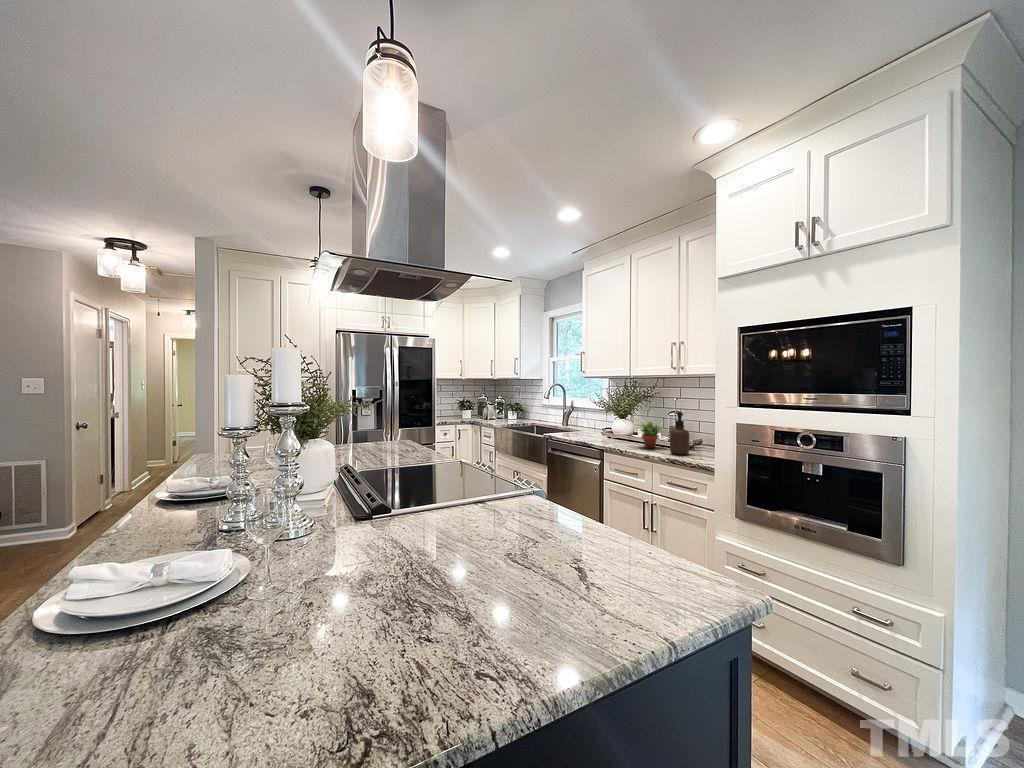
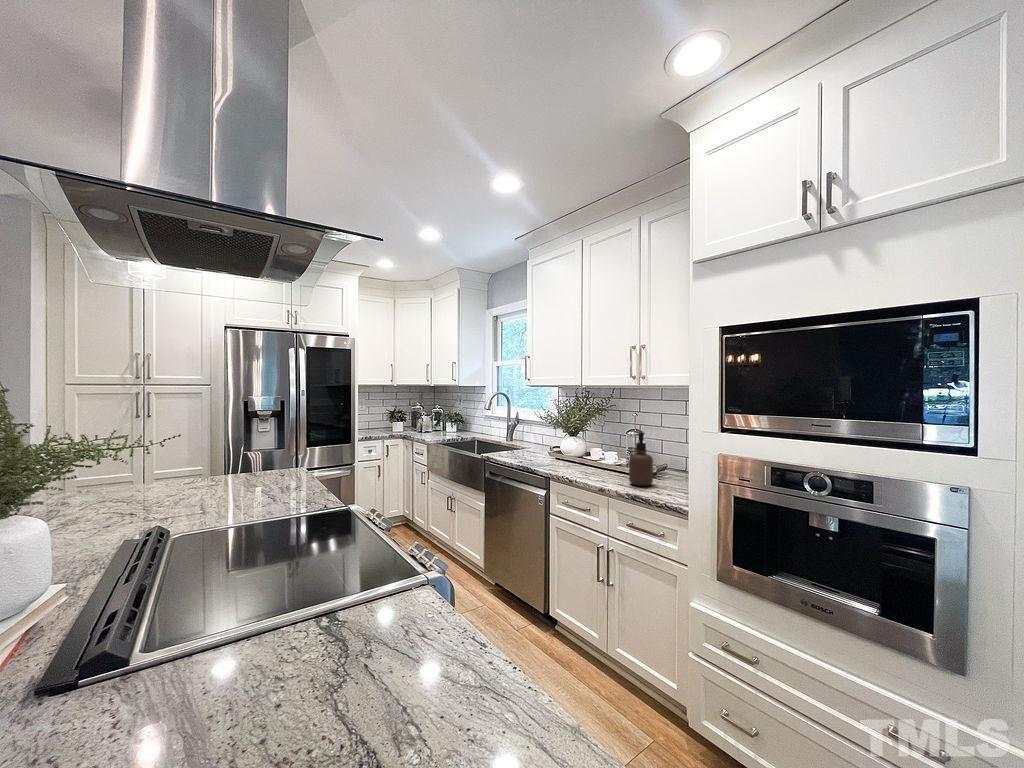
succulent plant: present [637,421,663,448] -> none [584,440,624,476]

